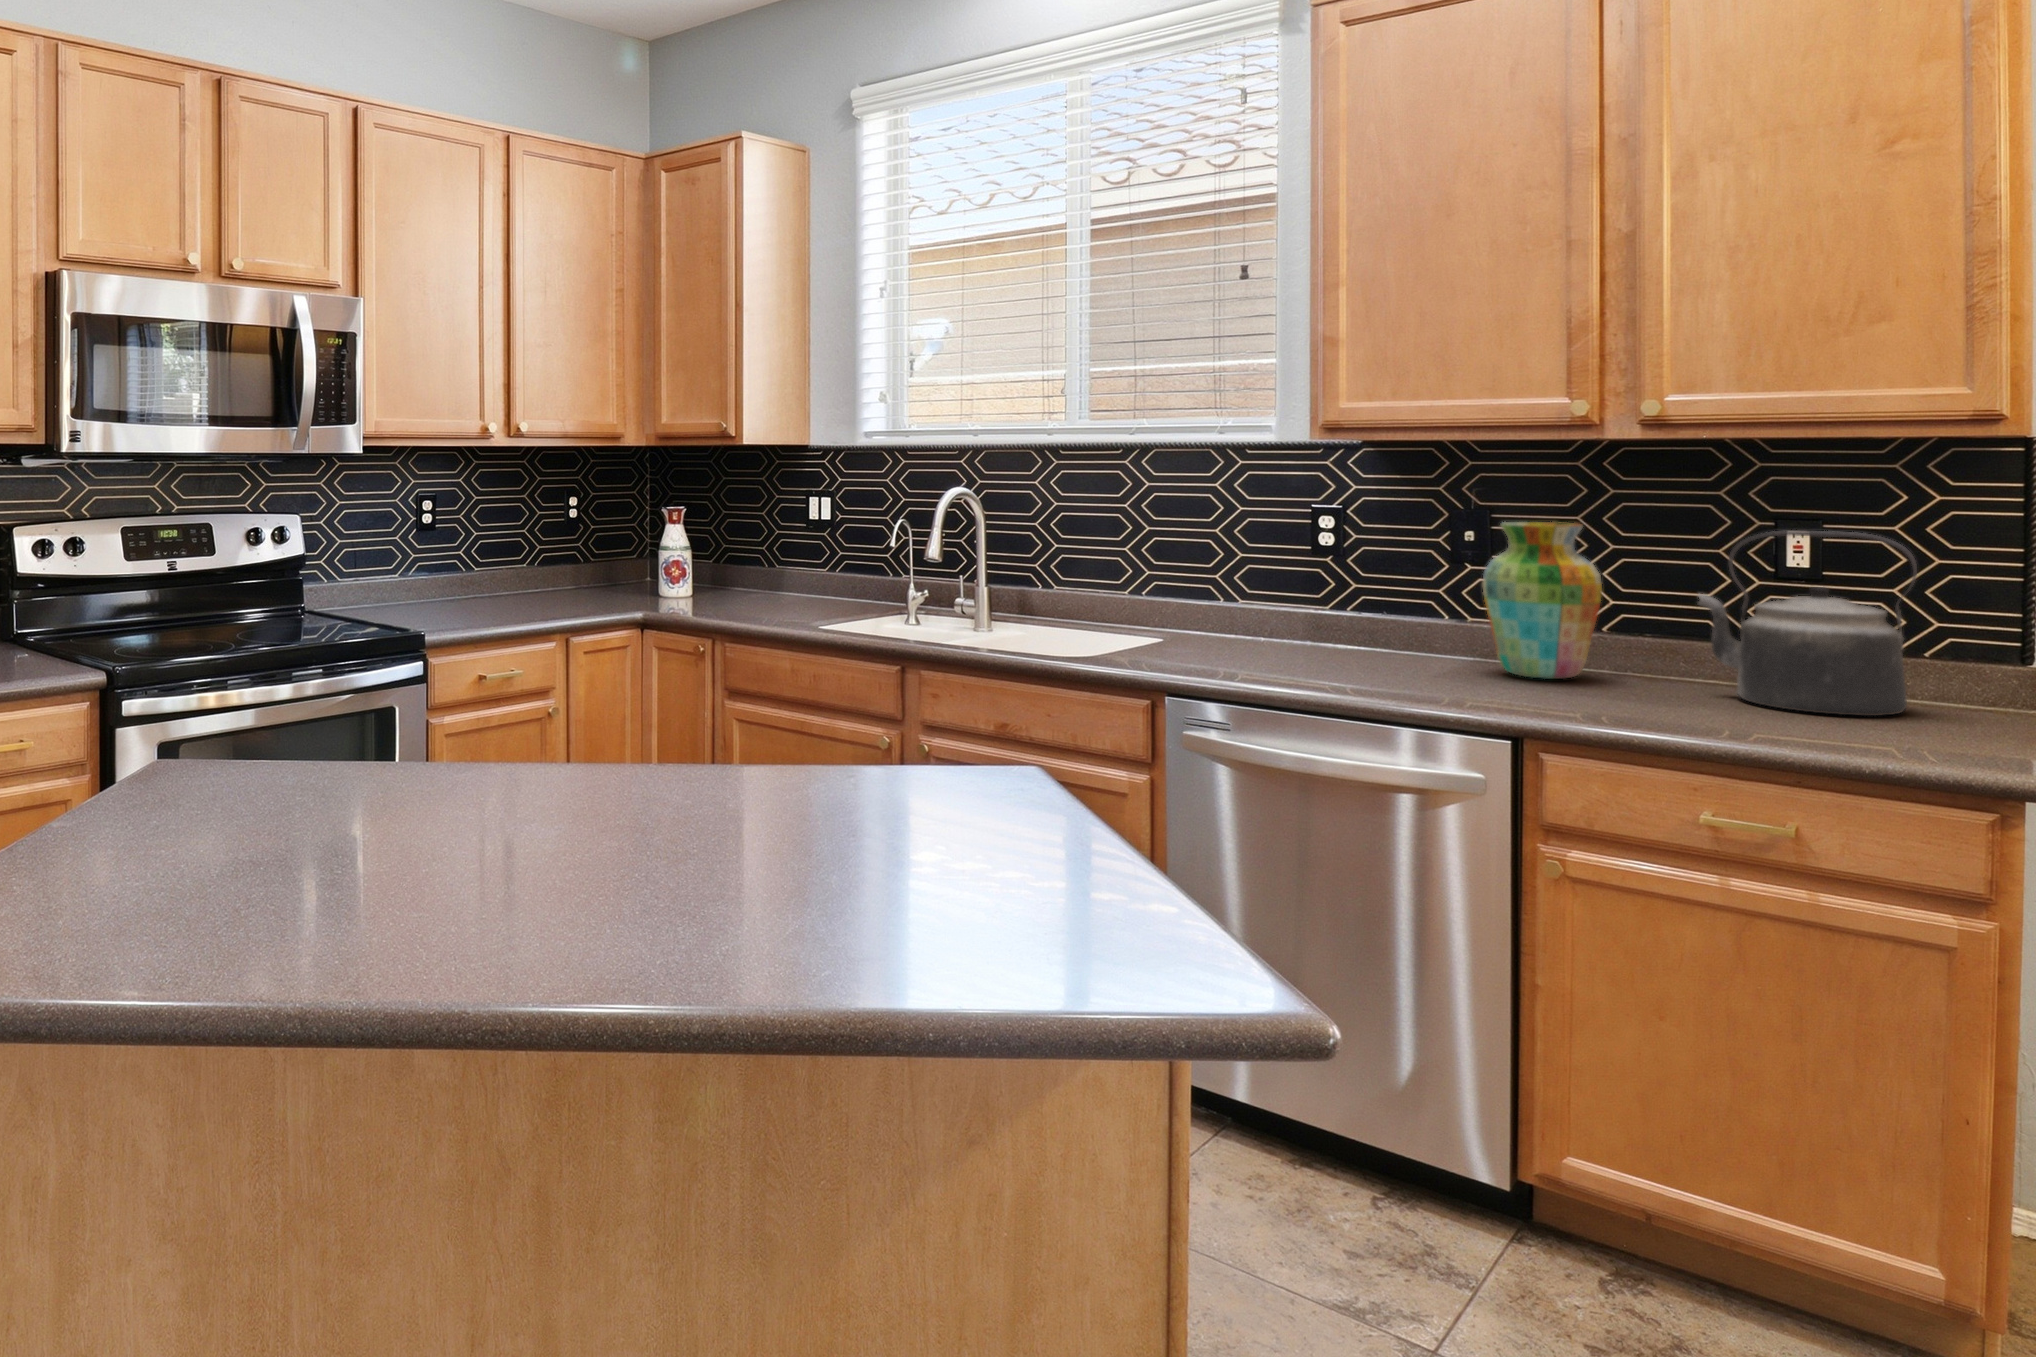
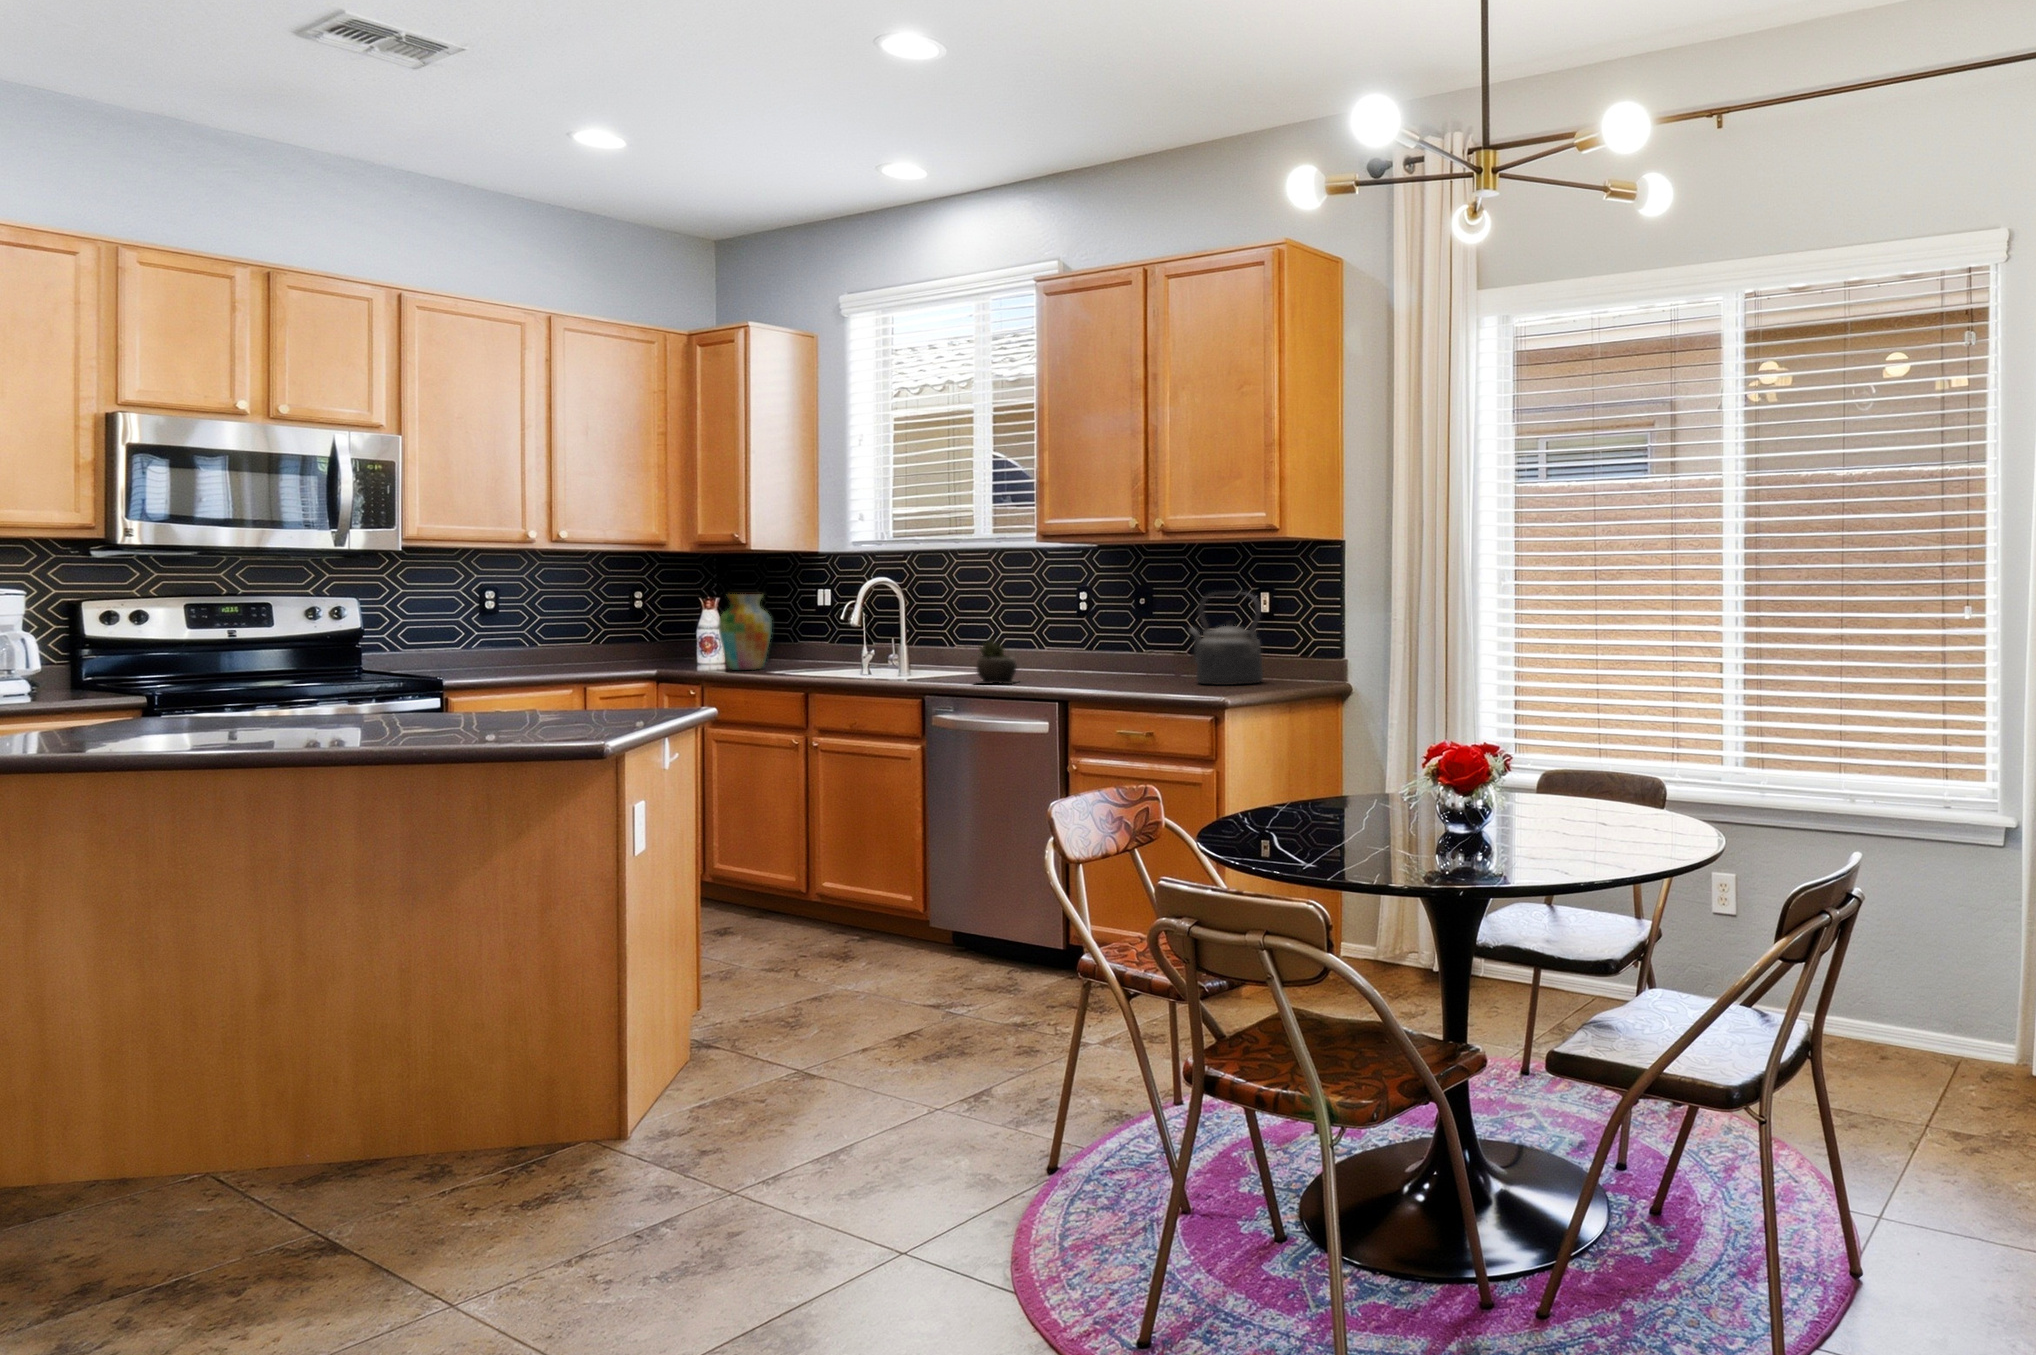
vase: present [1483,522,1602,679] -> present [719,594,772,670]
succulent plant: none [1250,601,1341,684] -> present [977,640,1017,684]

